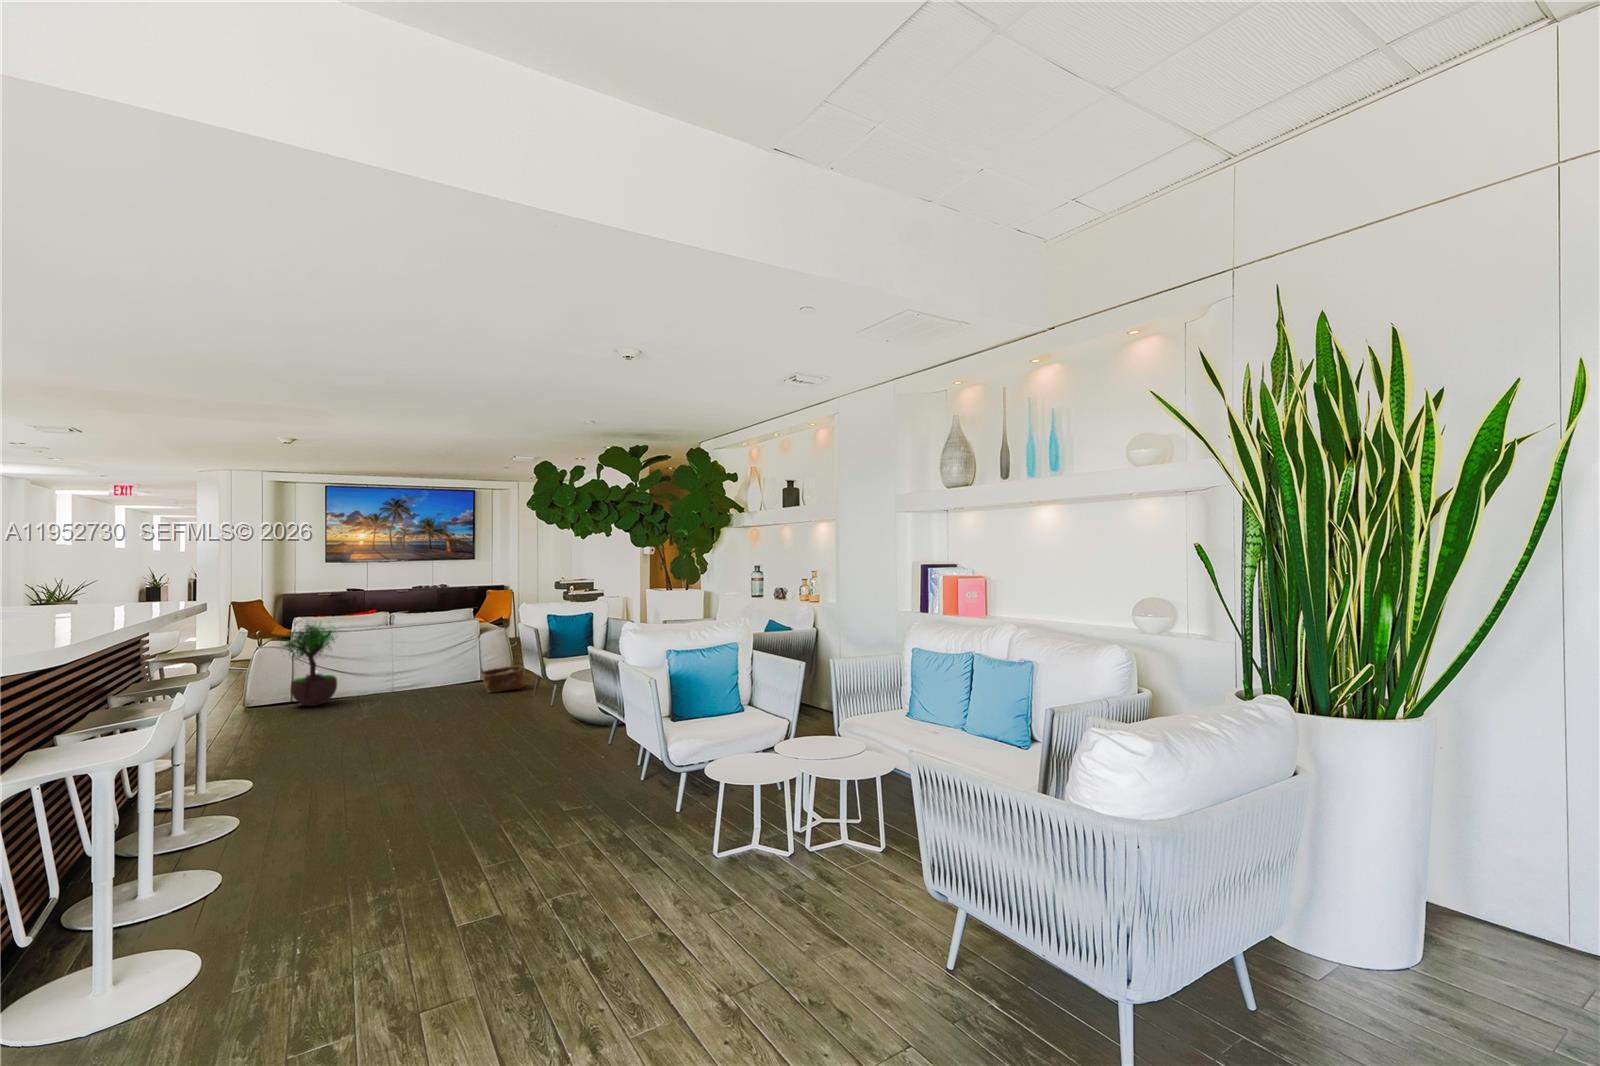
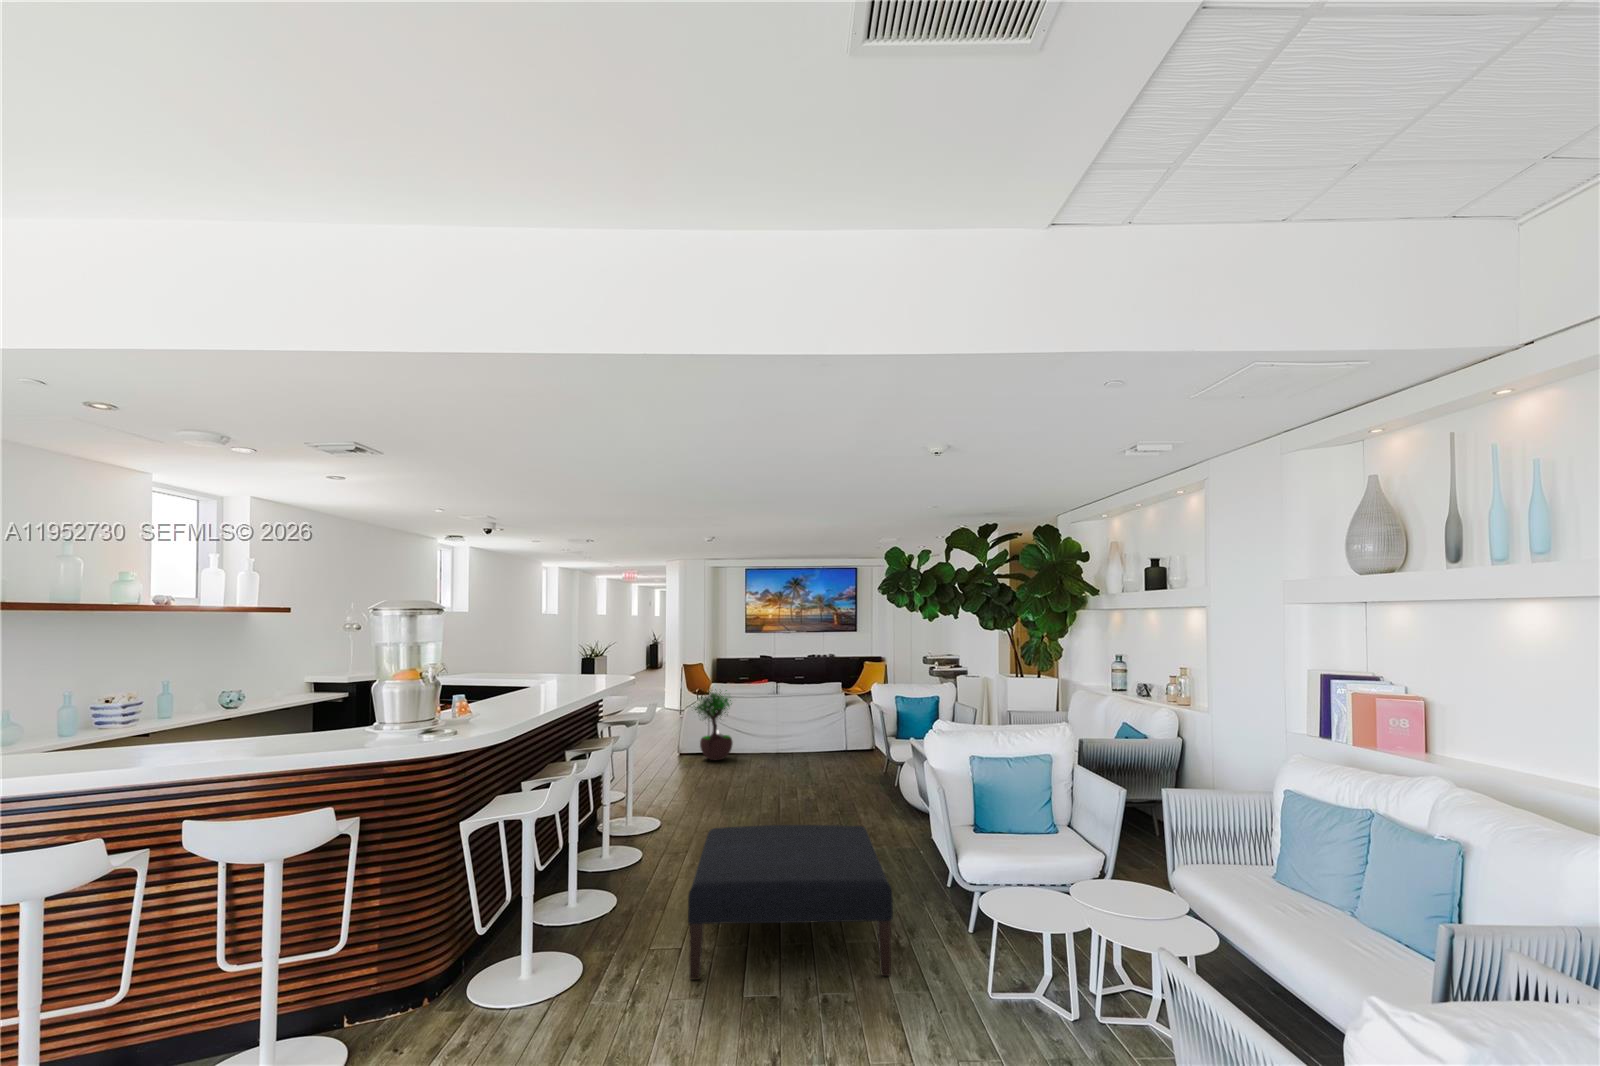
woven basket: present [480,660,525,693] -> none [841,737,881,766]
ottoman: none [368,733,618,926] -> present [688,825,893,980]

